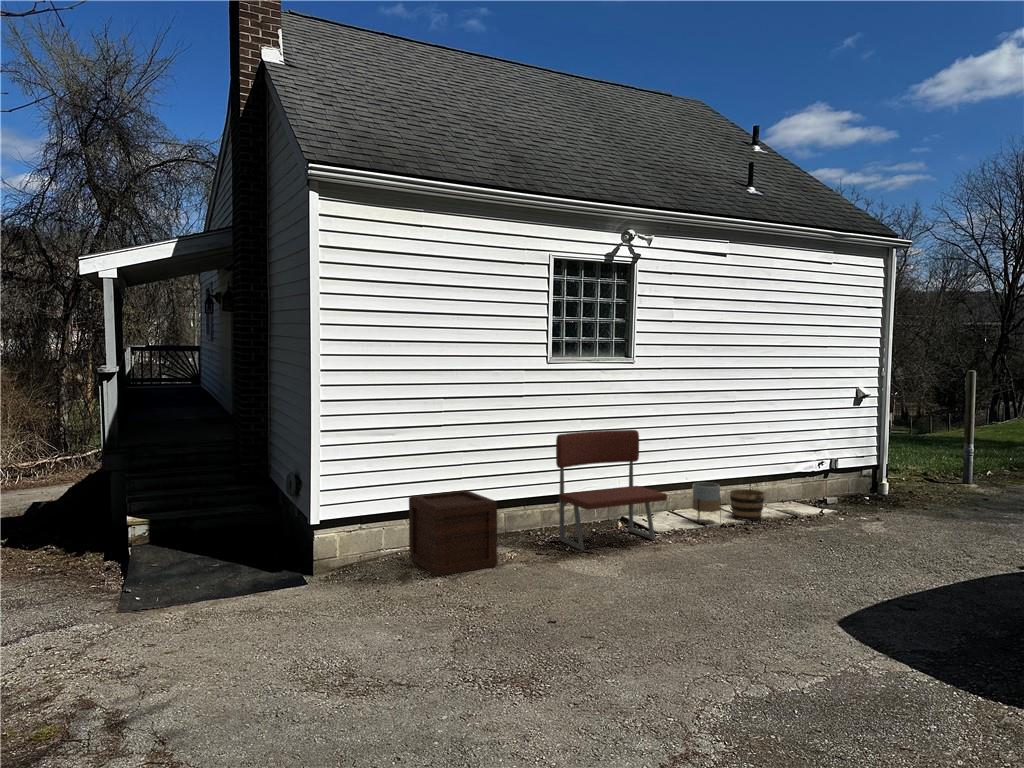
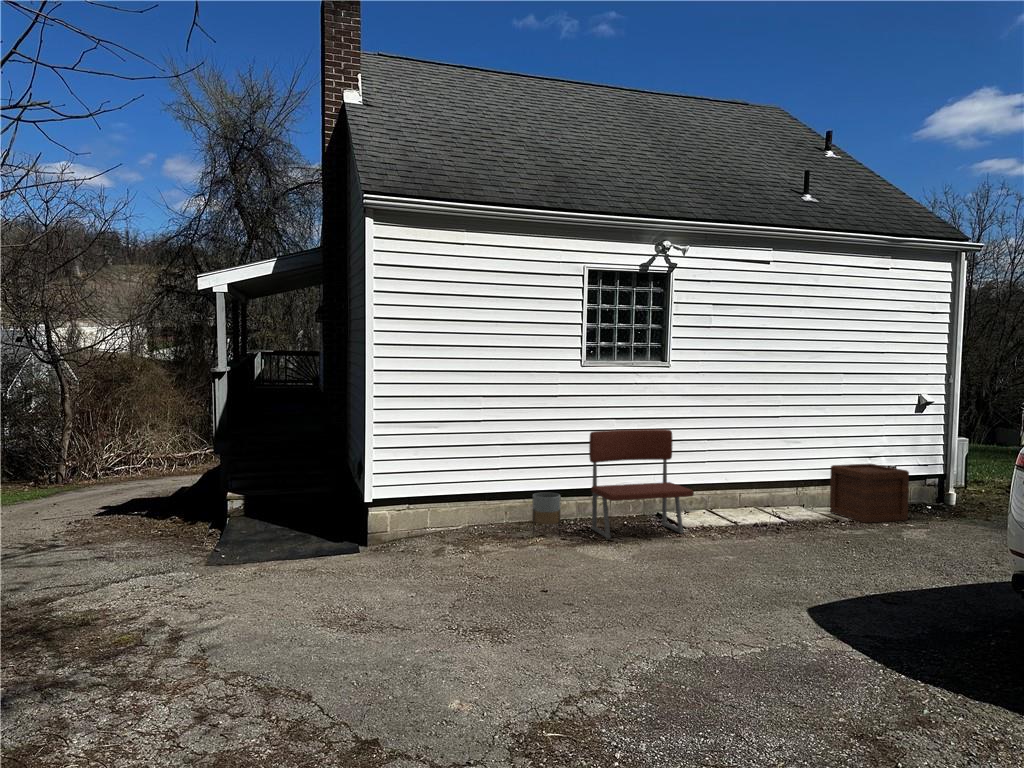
planter: present [692,482,721,519] -> present [532,492,561,536]
bucket: present [730,489,764,521] -> none [771,491,806,522]
wooden crate: present [409,490,497,576] -> present [830,464,909,523]

